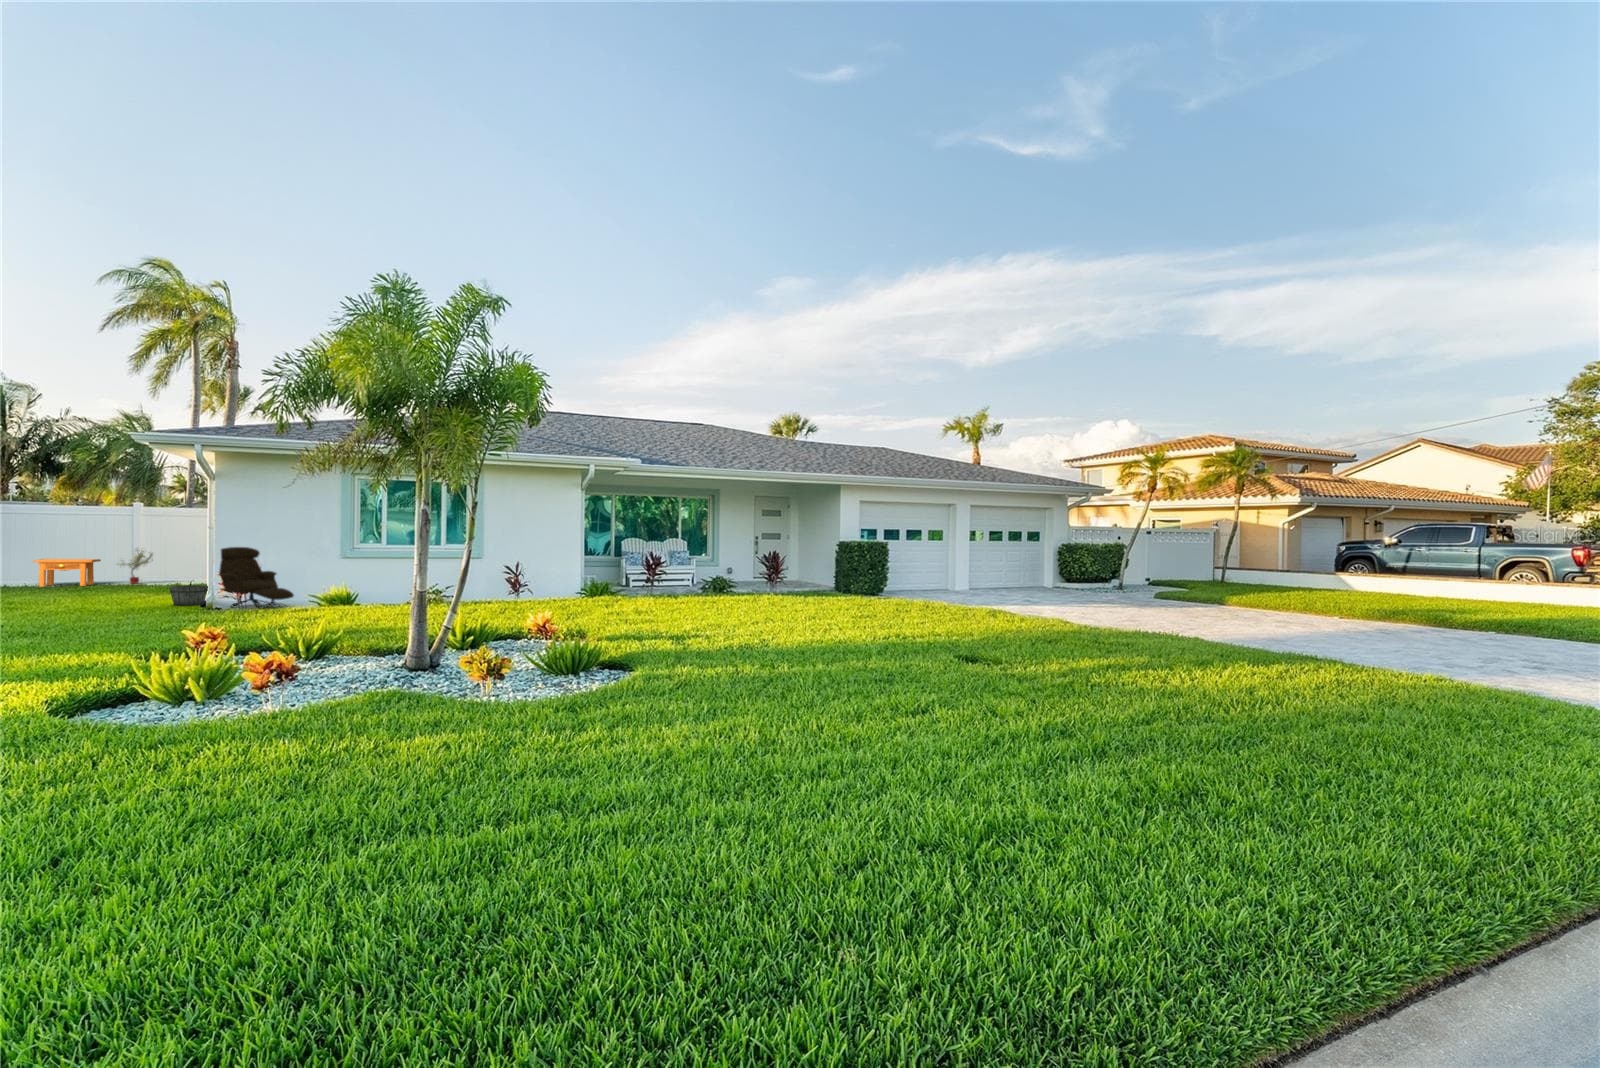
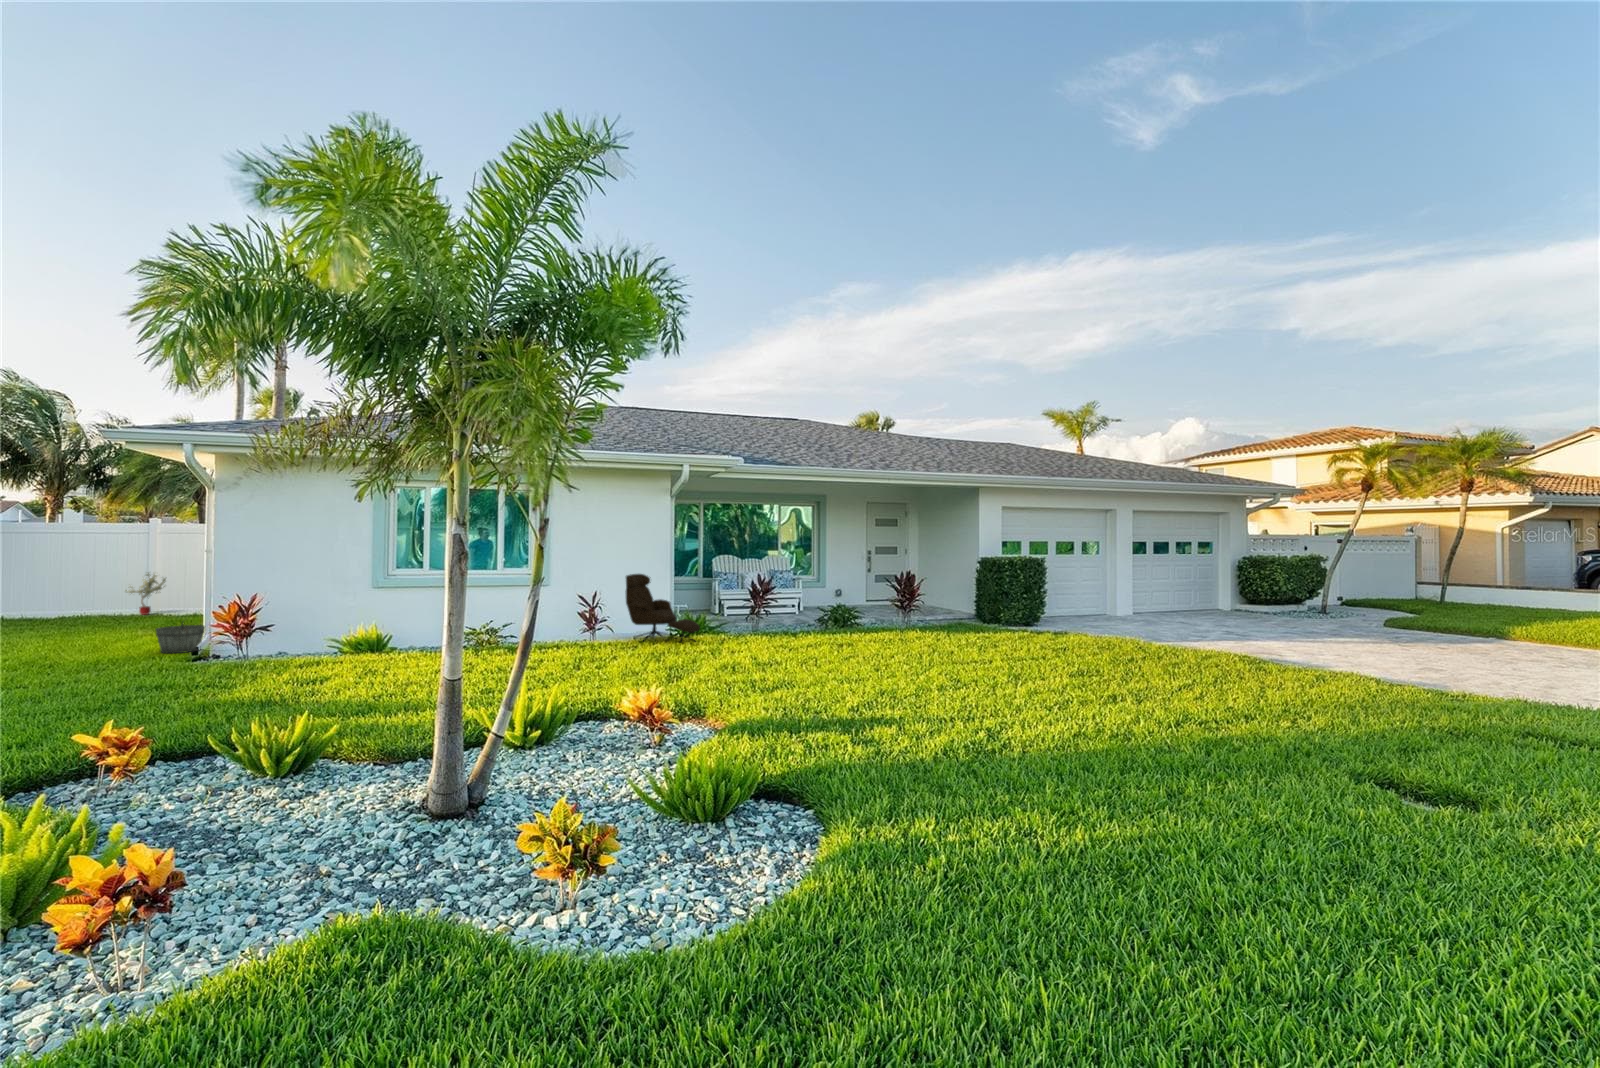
lounge chair: present [219,547,294,607] -> present [625,574,700,642]
side table: present [33,559,101,587] -> none [26,586,107,620]

